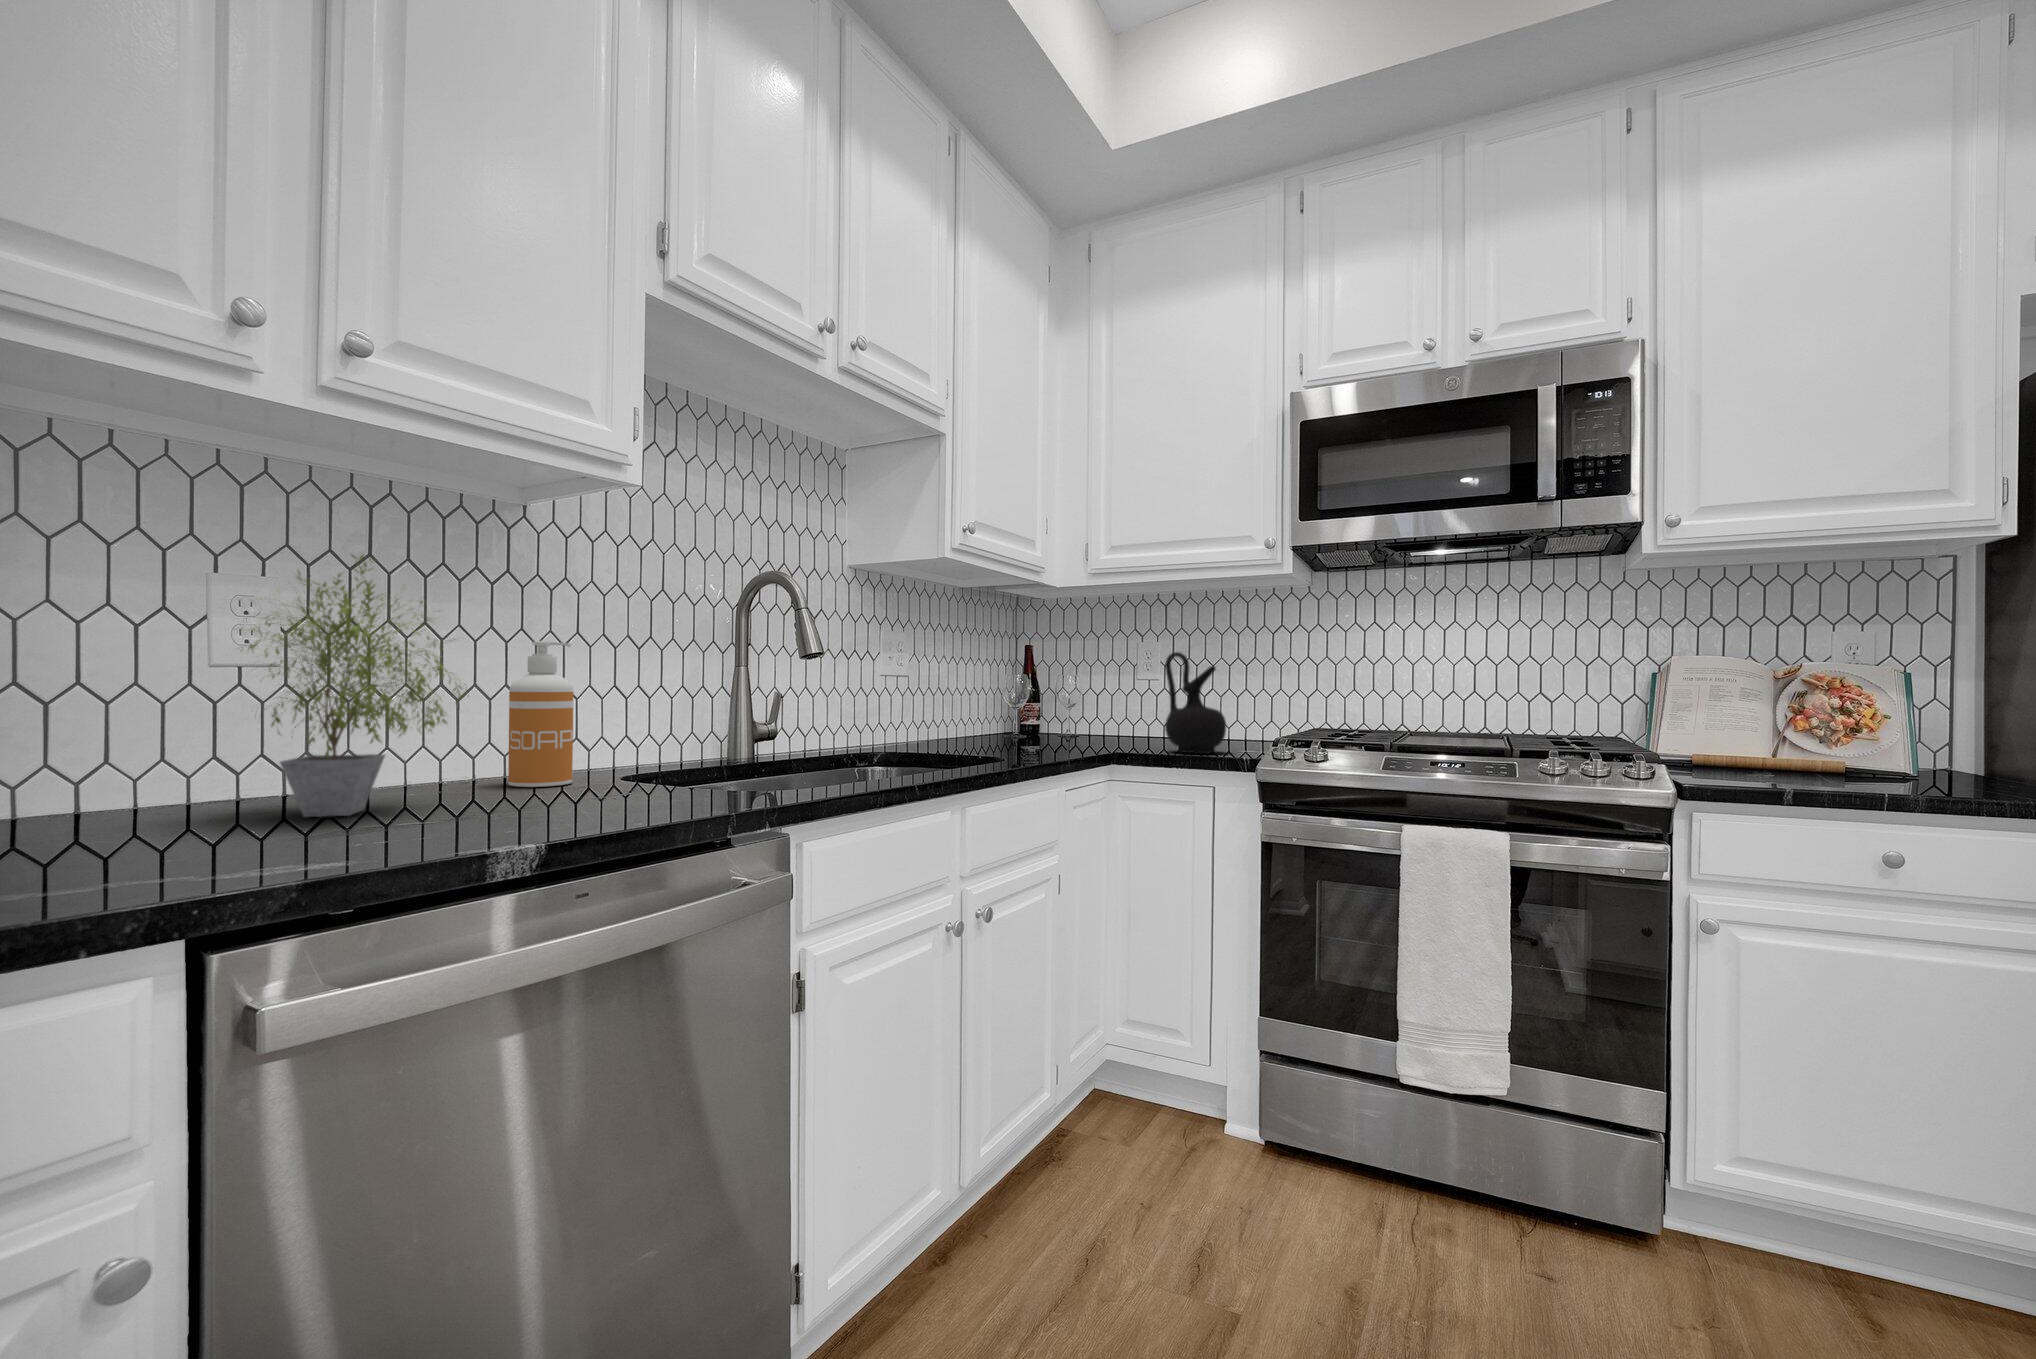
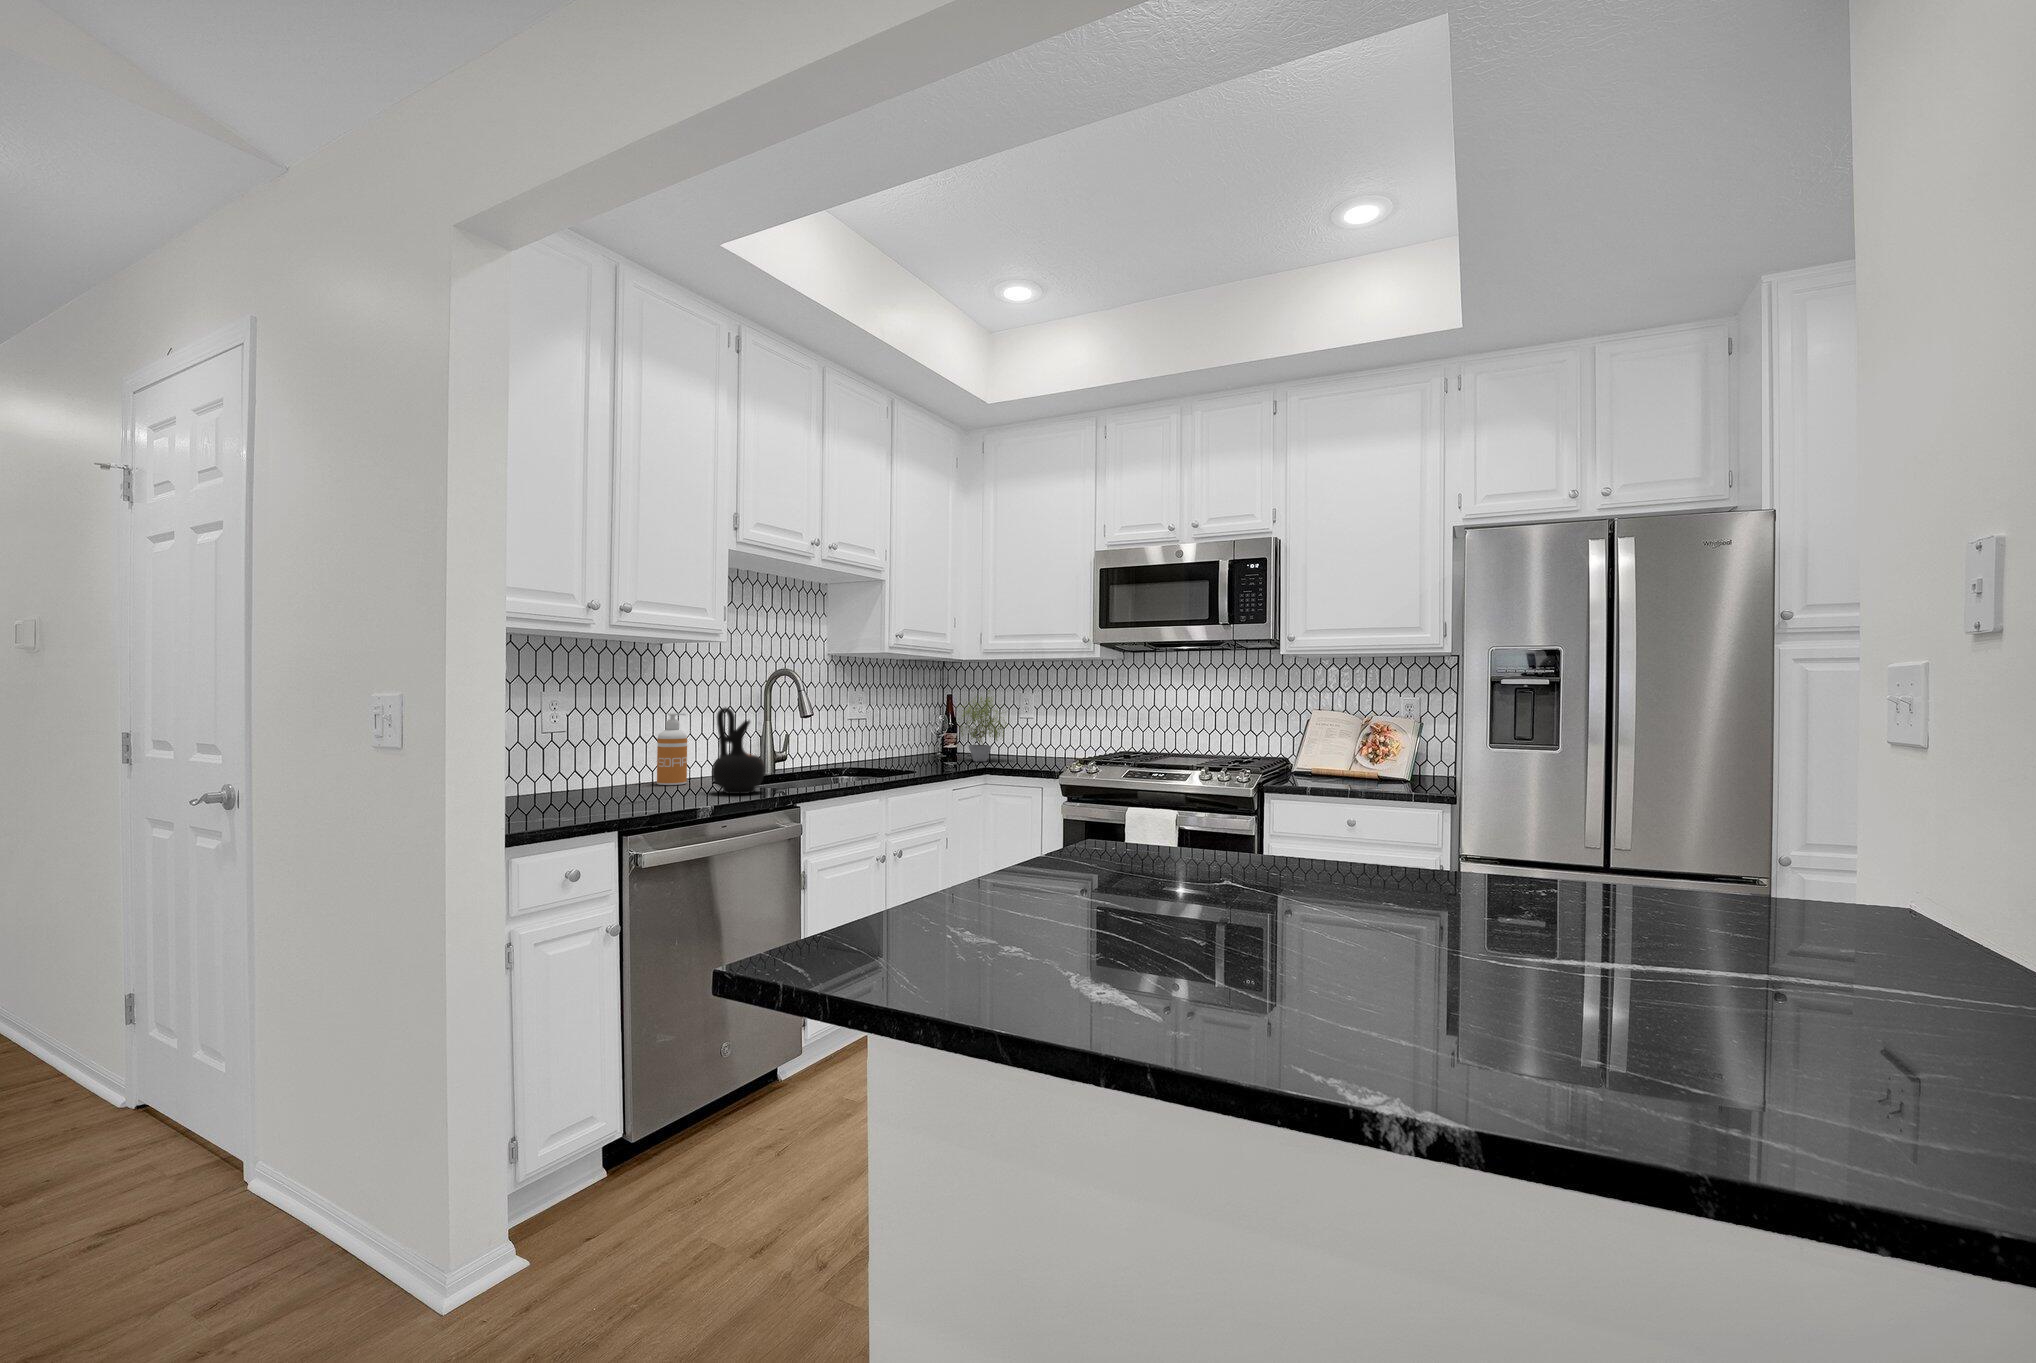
potted plant: present [249,555,465,817] -> present [958,690,1006,762]
ceramic jug: present [1165,652,1226,754] -> present [712,708,765,794]

